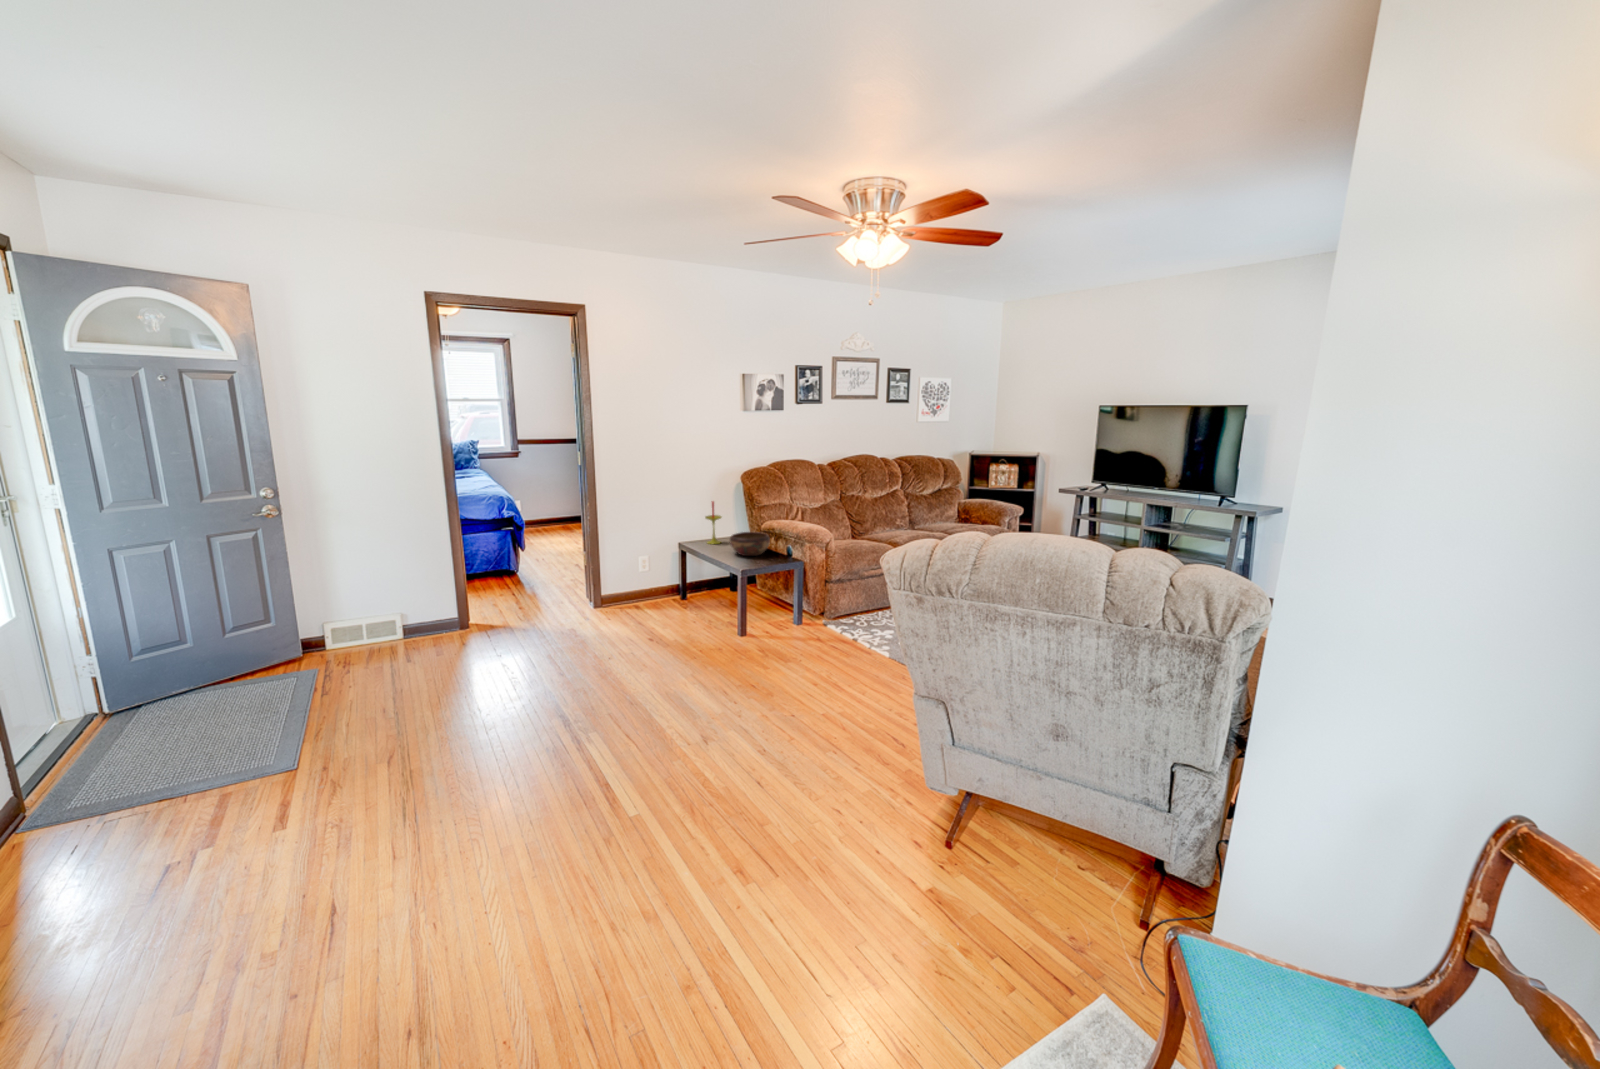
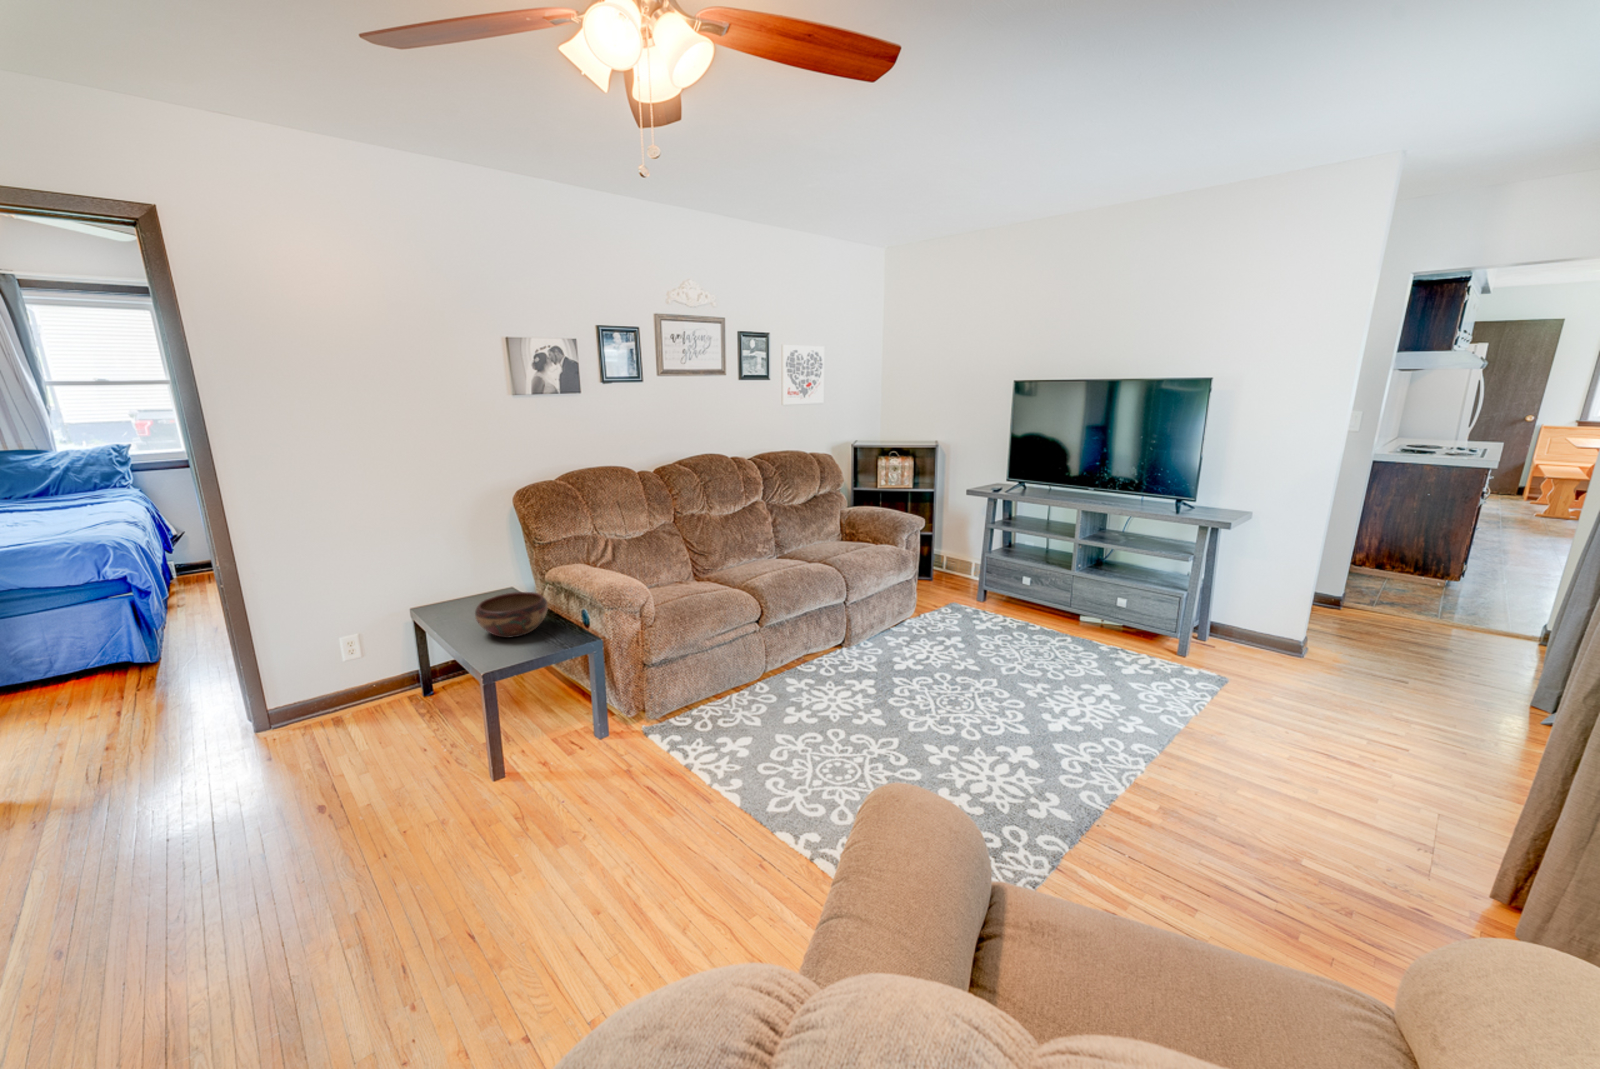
candle: present [705,502,721,544] -> none [443,541,478,612]

